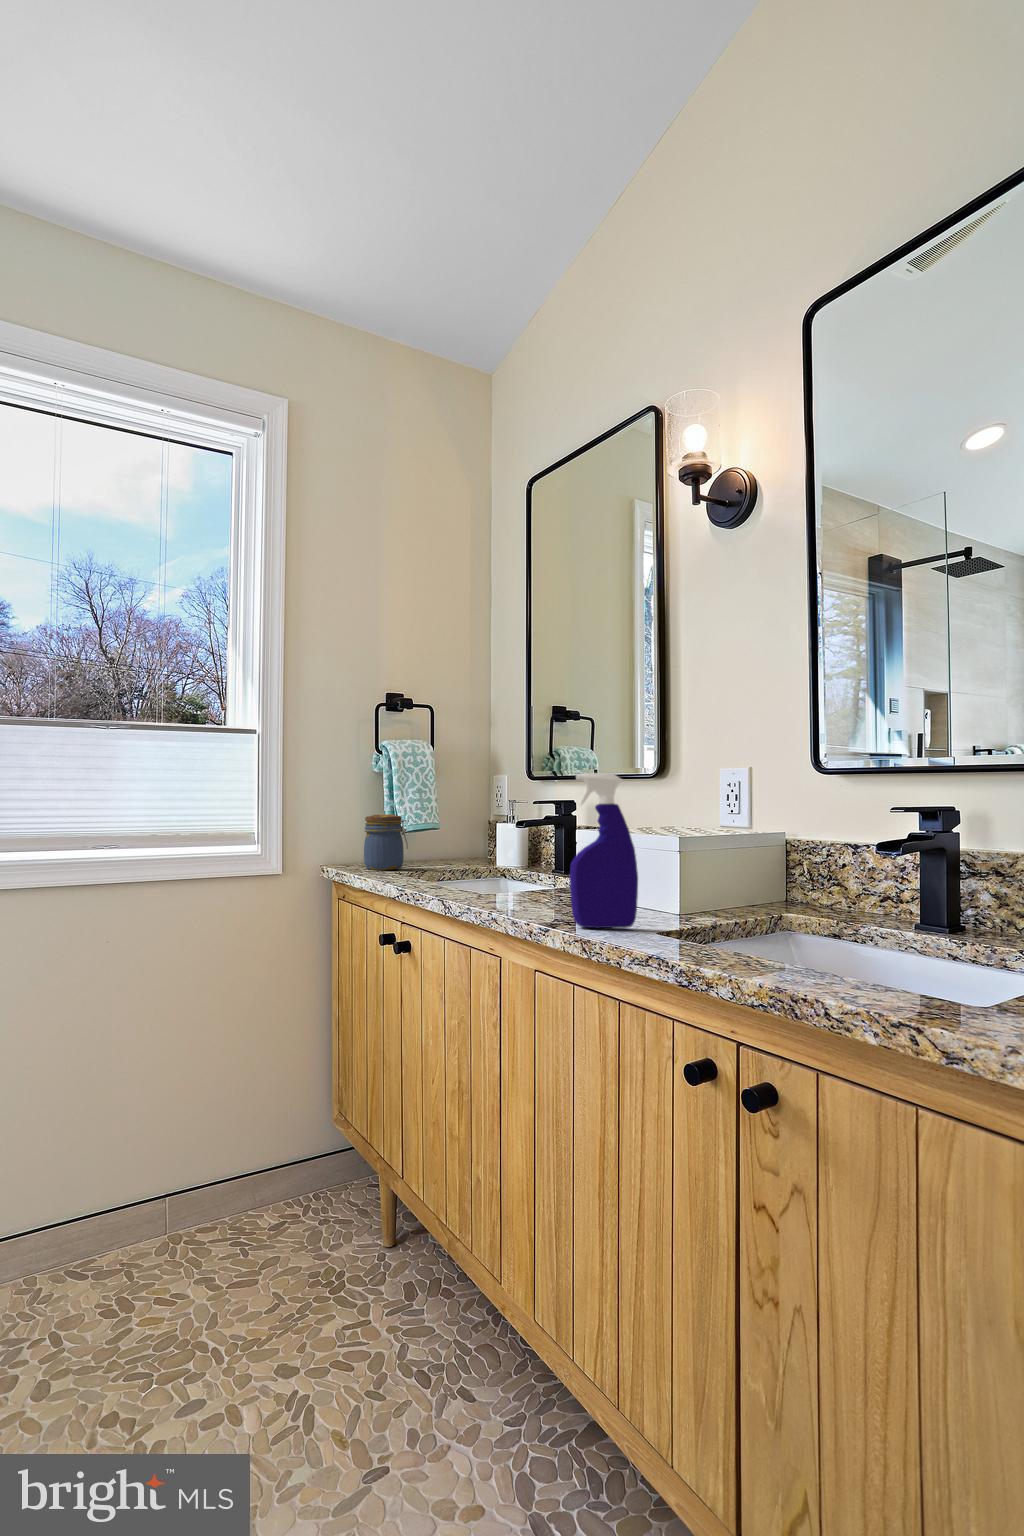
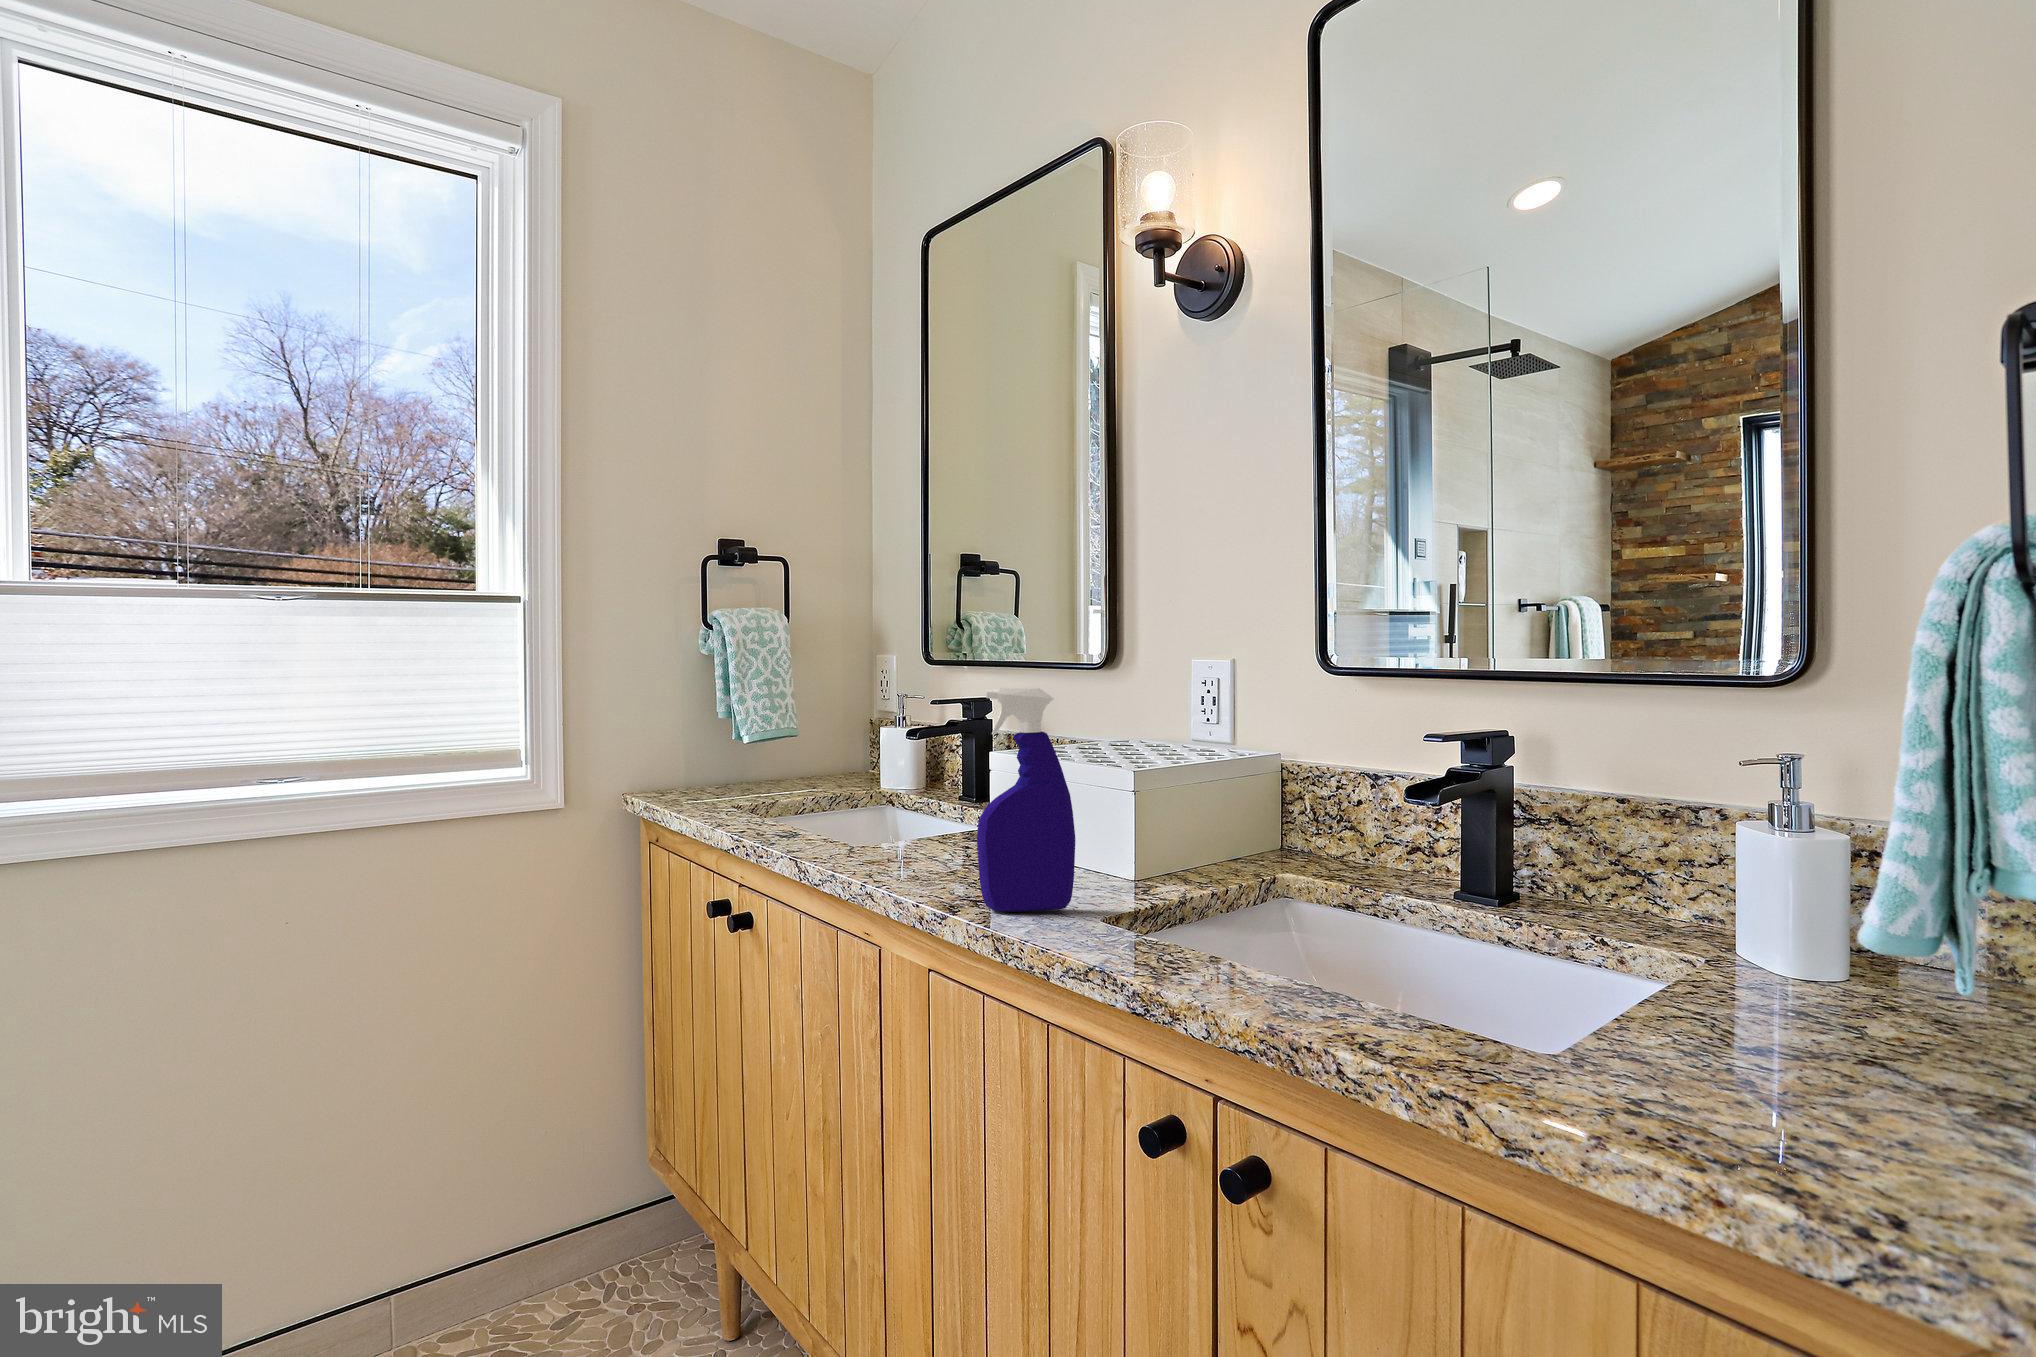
jar: present [364,814,408,870] -> none [686,720,751,801]

